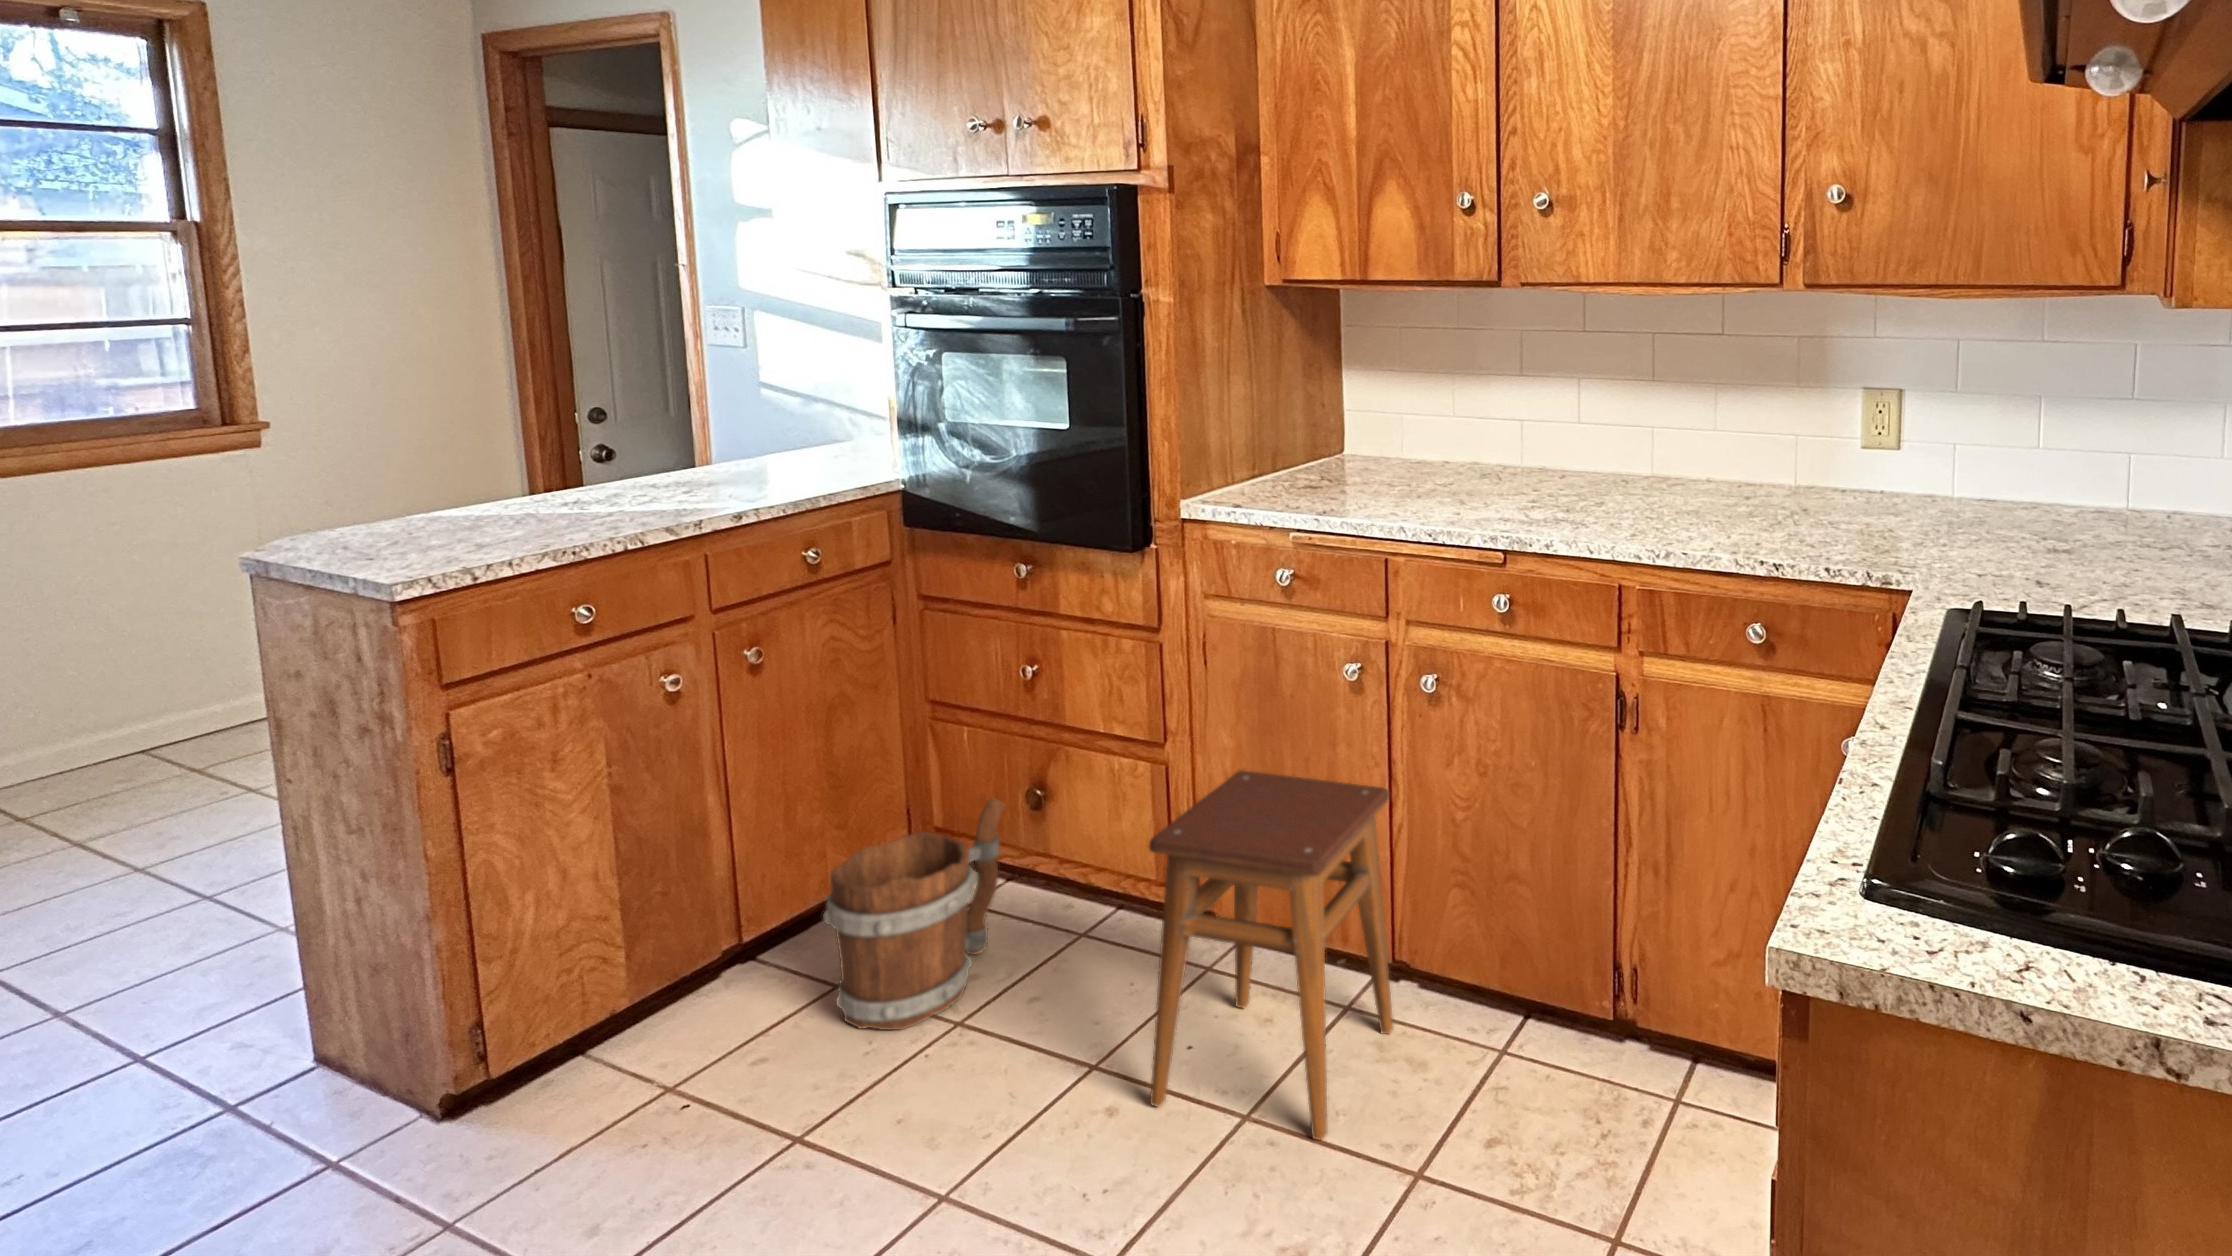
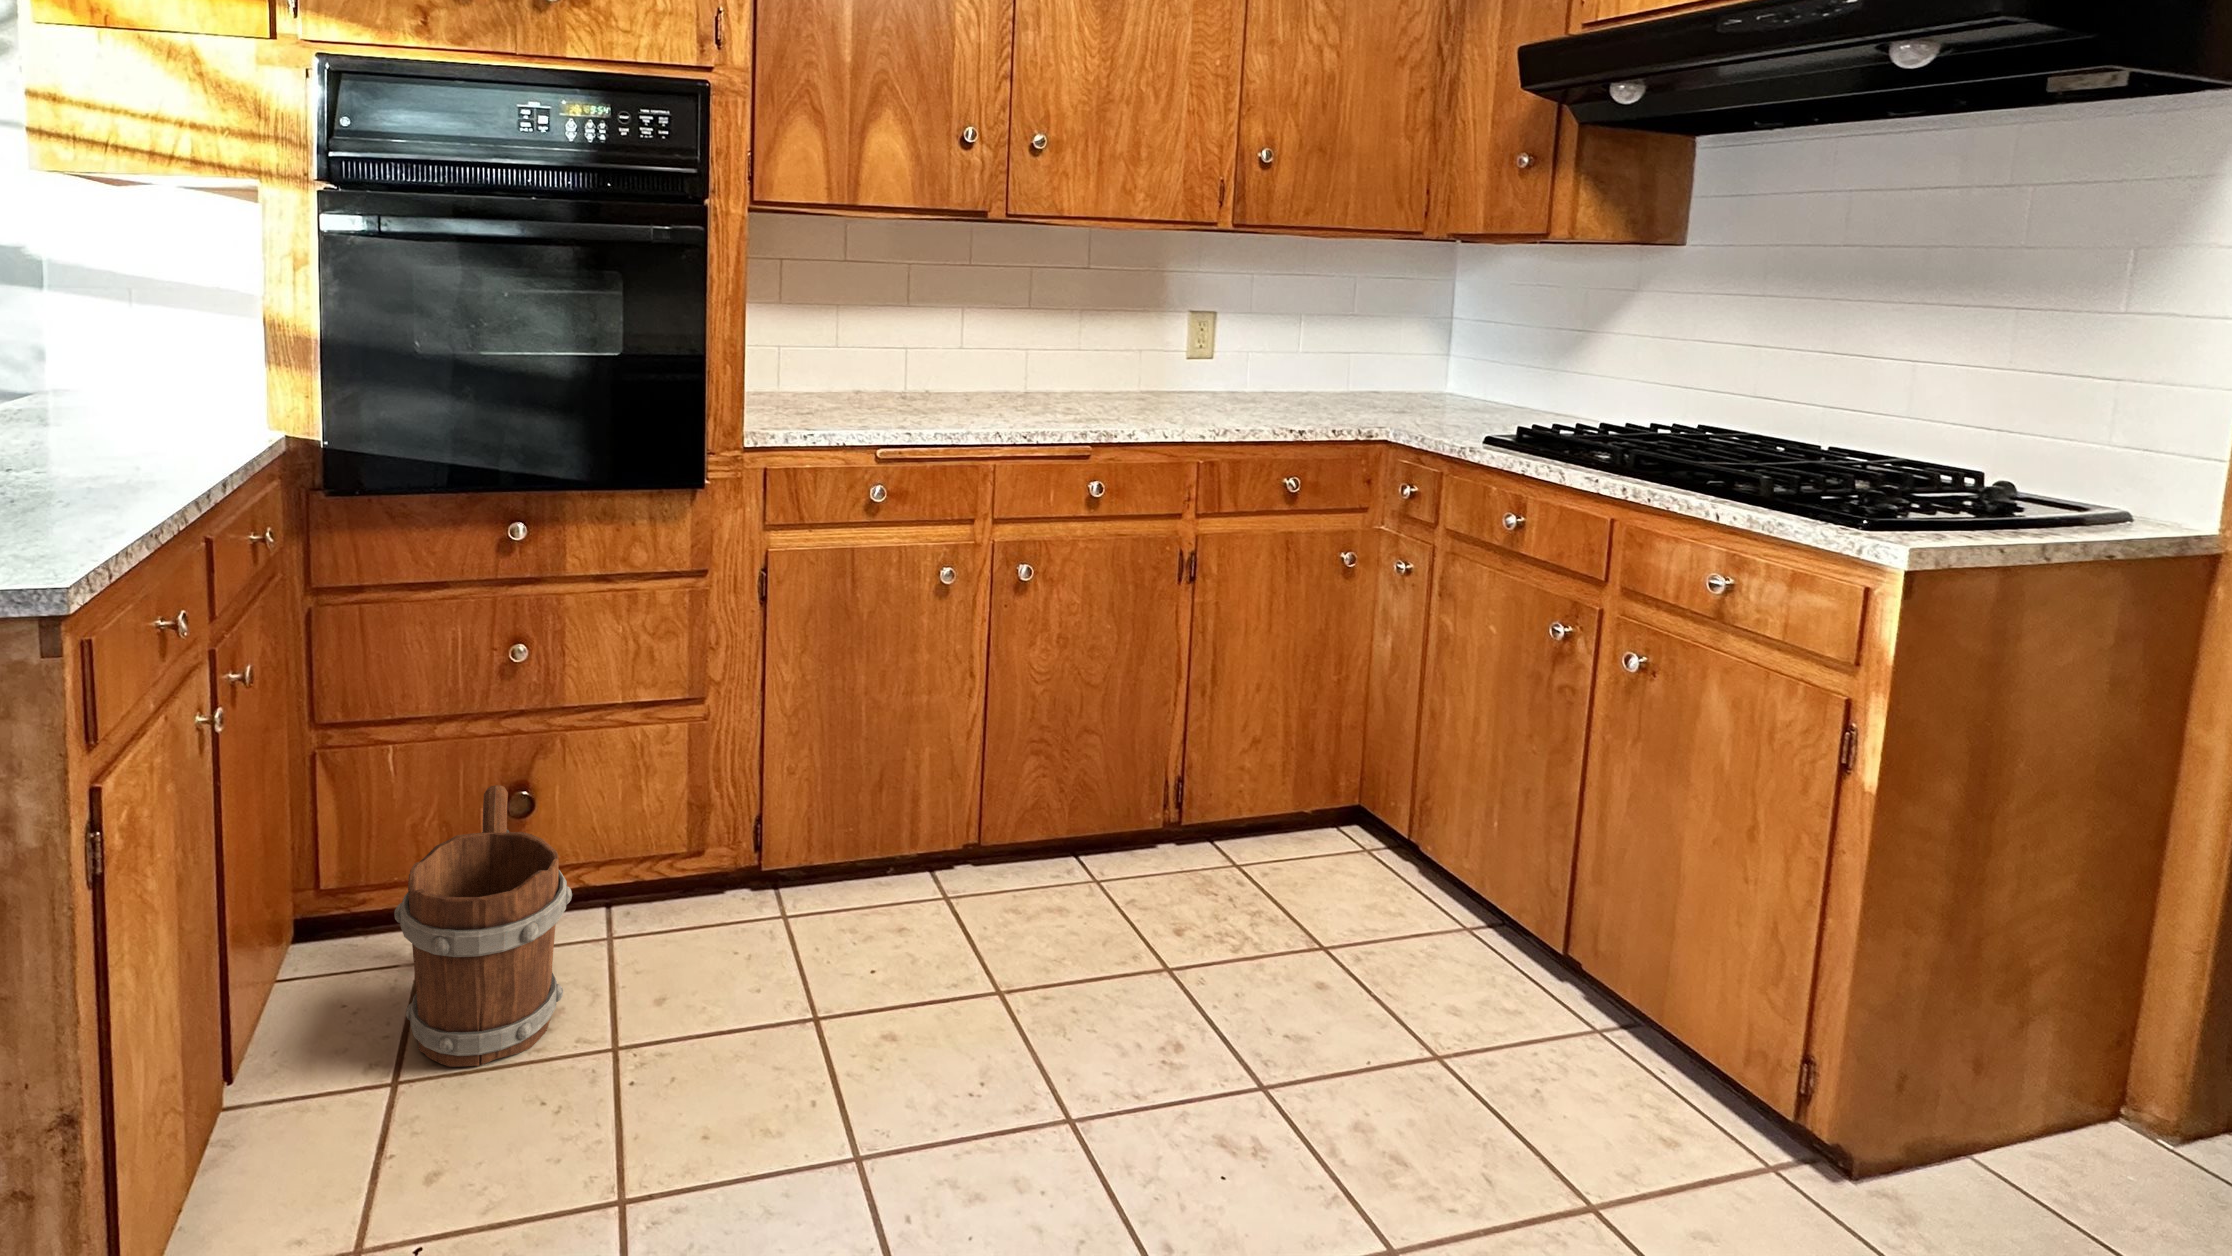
stool: present [1149,771,1393,1140] -> none [828,667,1052,998]

